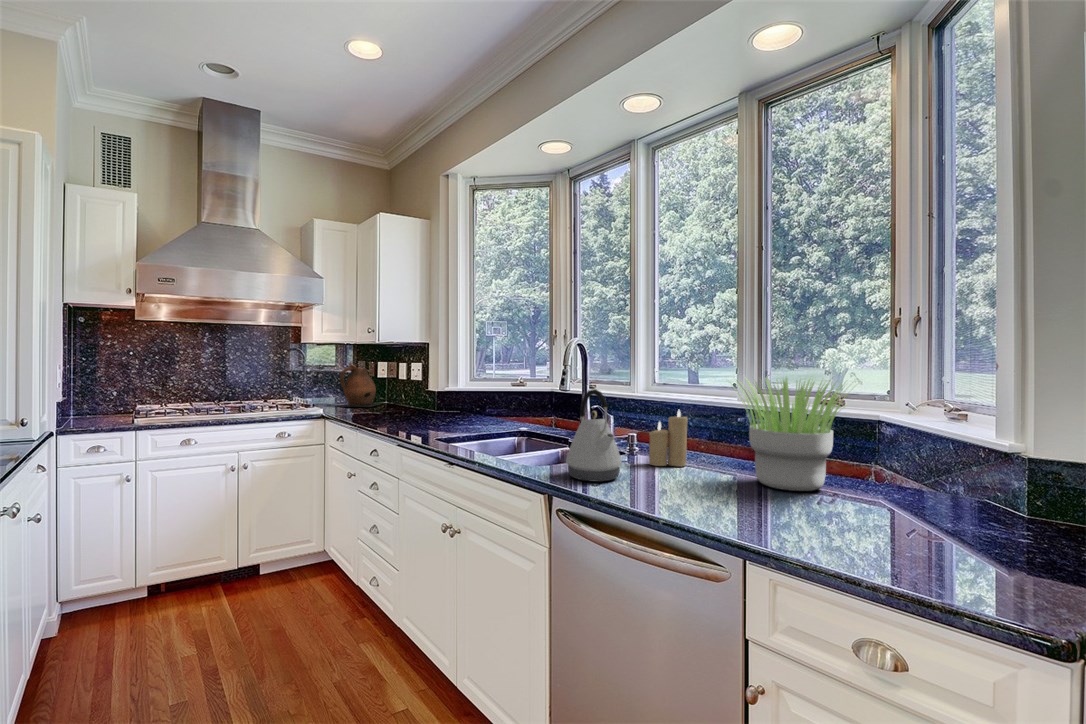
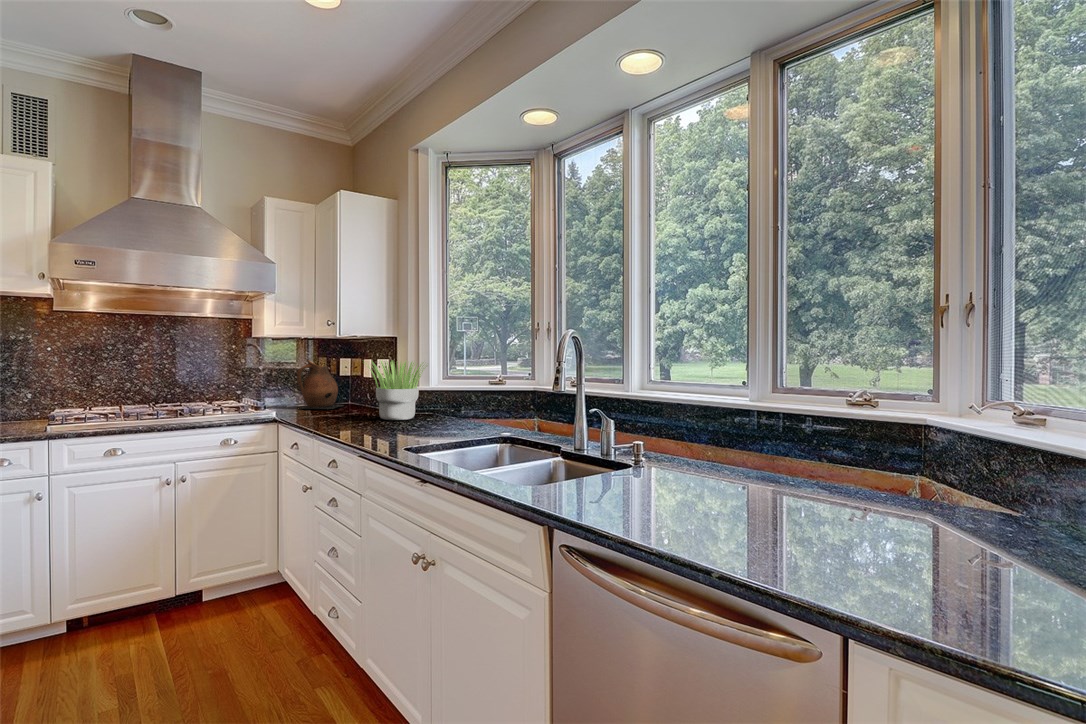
potted plant: present [731,376,847,491] -> present [368,361,425,420]
kettle: present [566,389,622,482] -> none [565,393,633,505]
candle: present [649,410,688,466] -> none [659,415,704,482]

